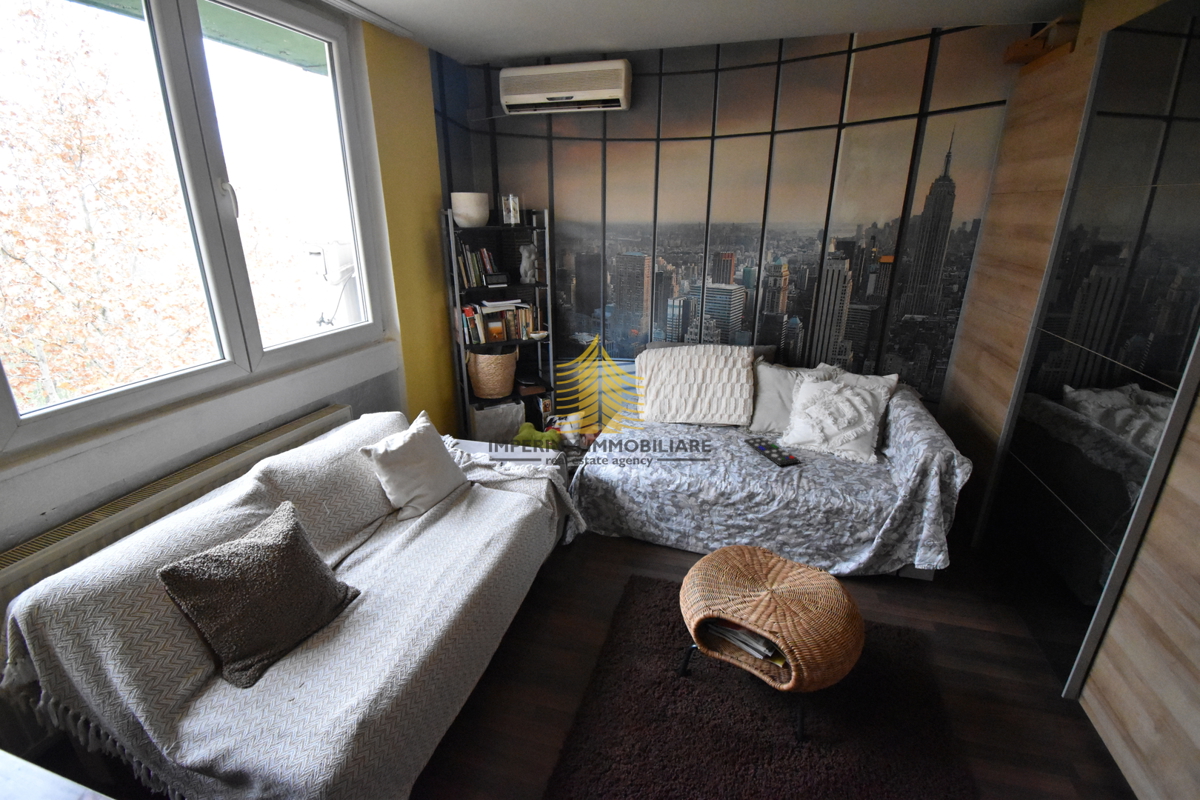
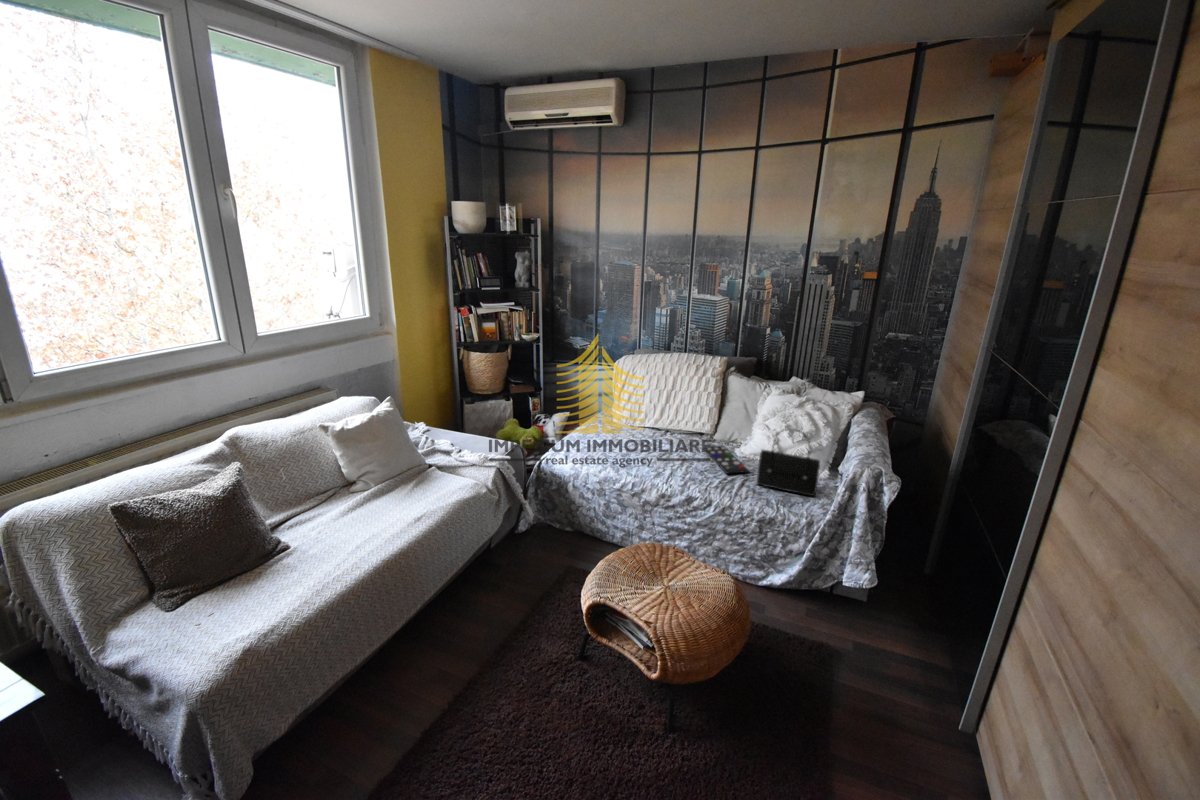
handbag: none [813,416,880,481] -> present [757,431,820,496]

